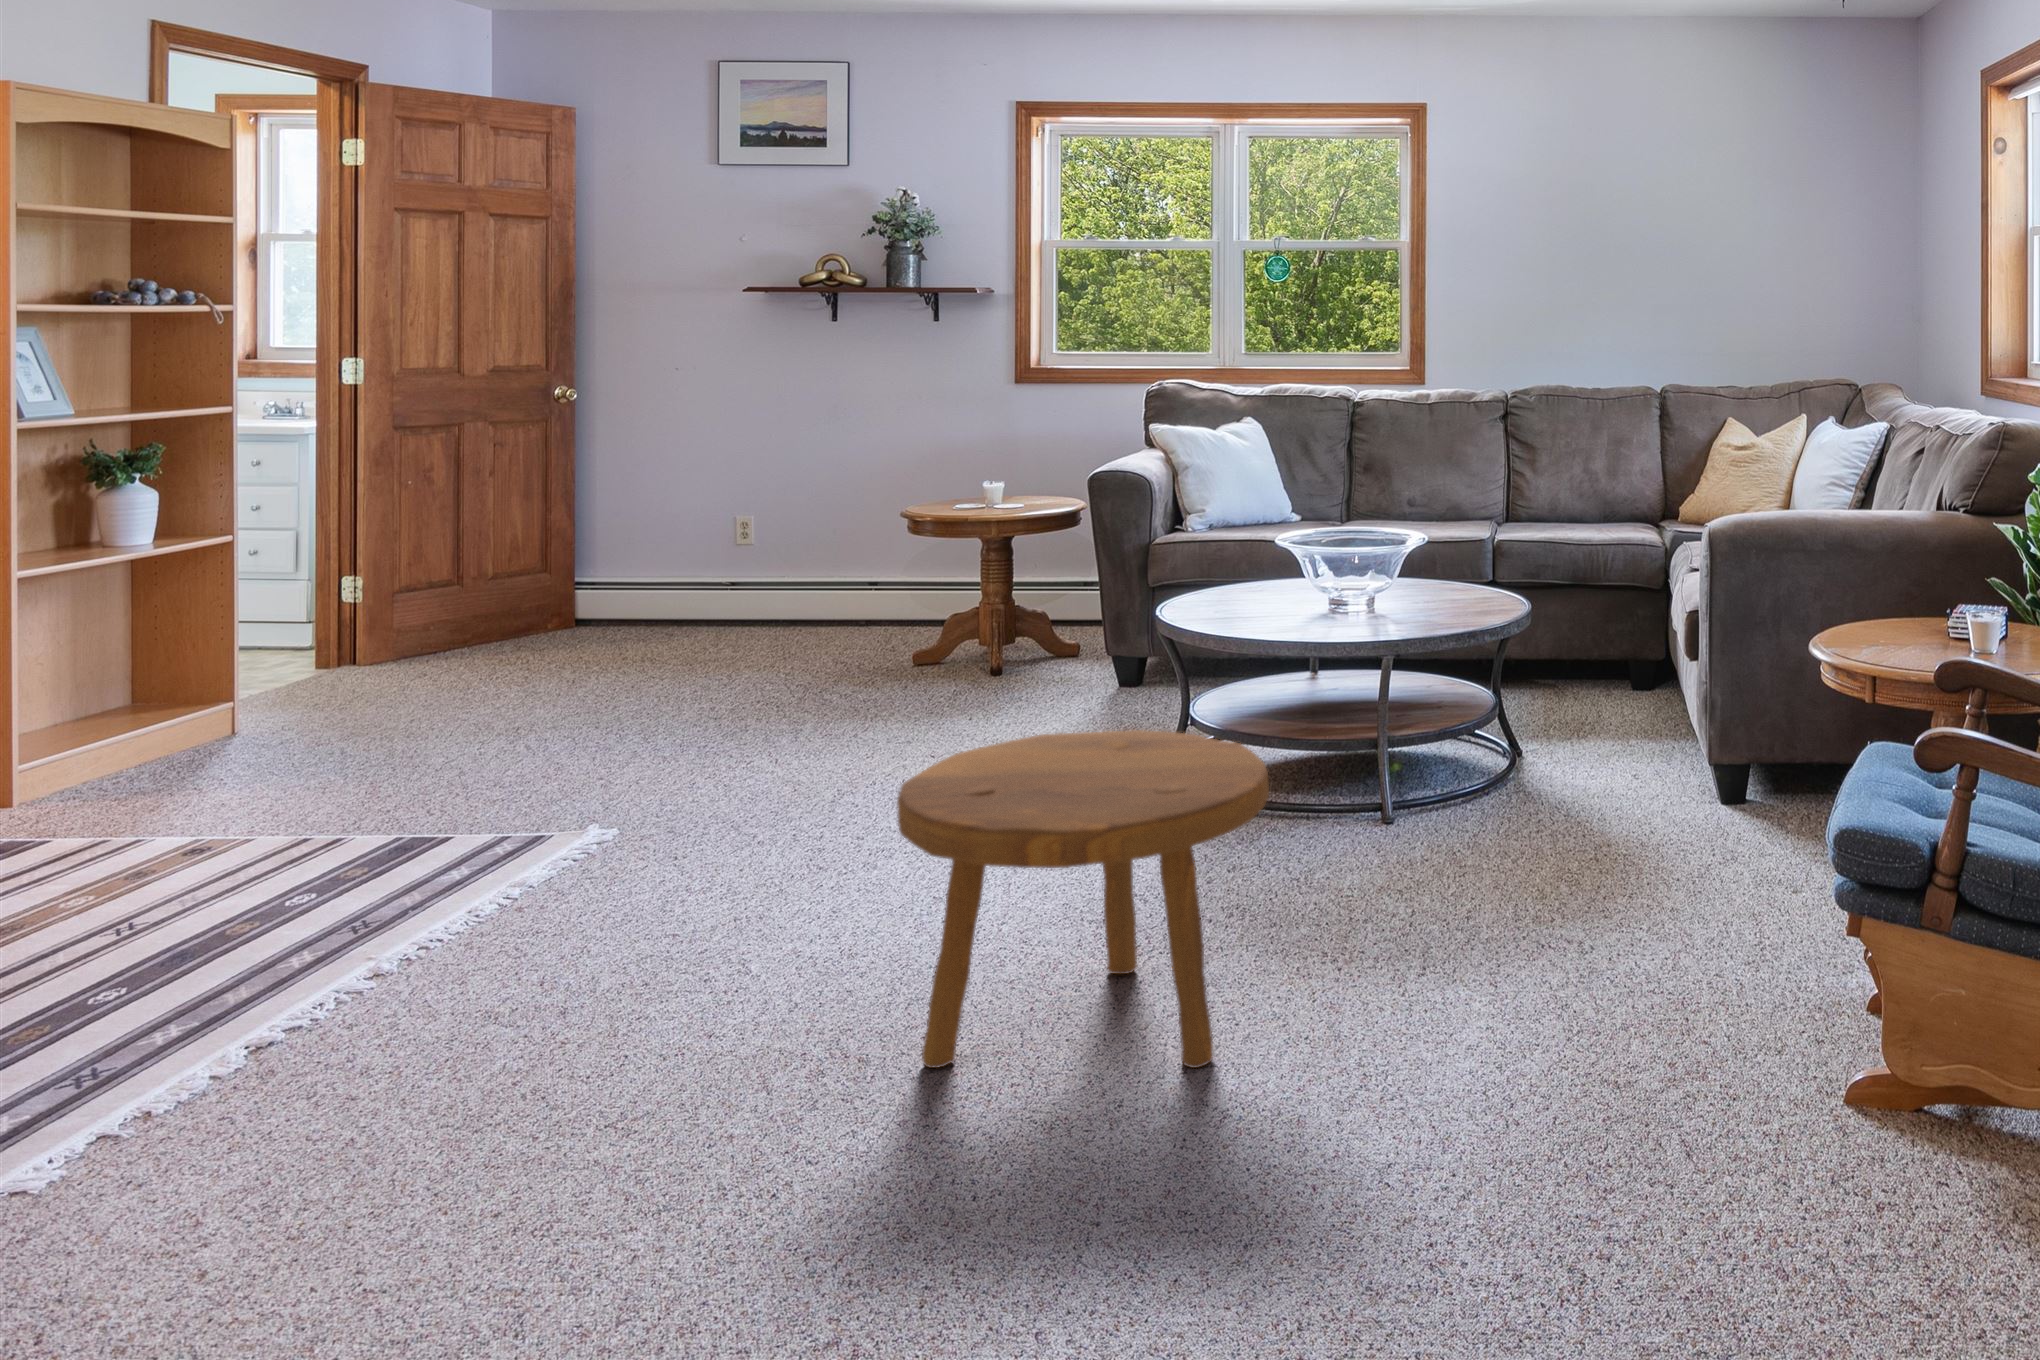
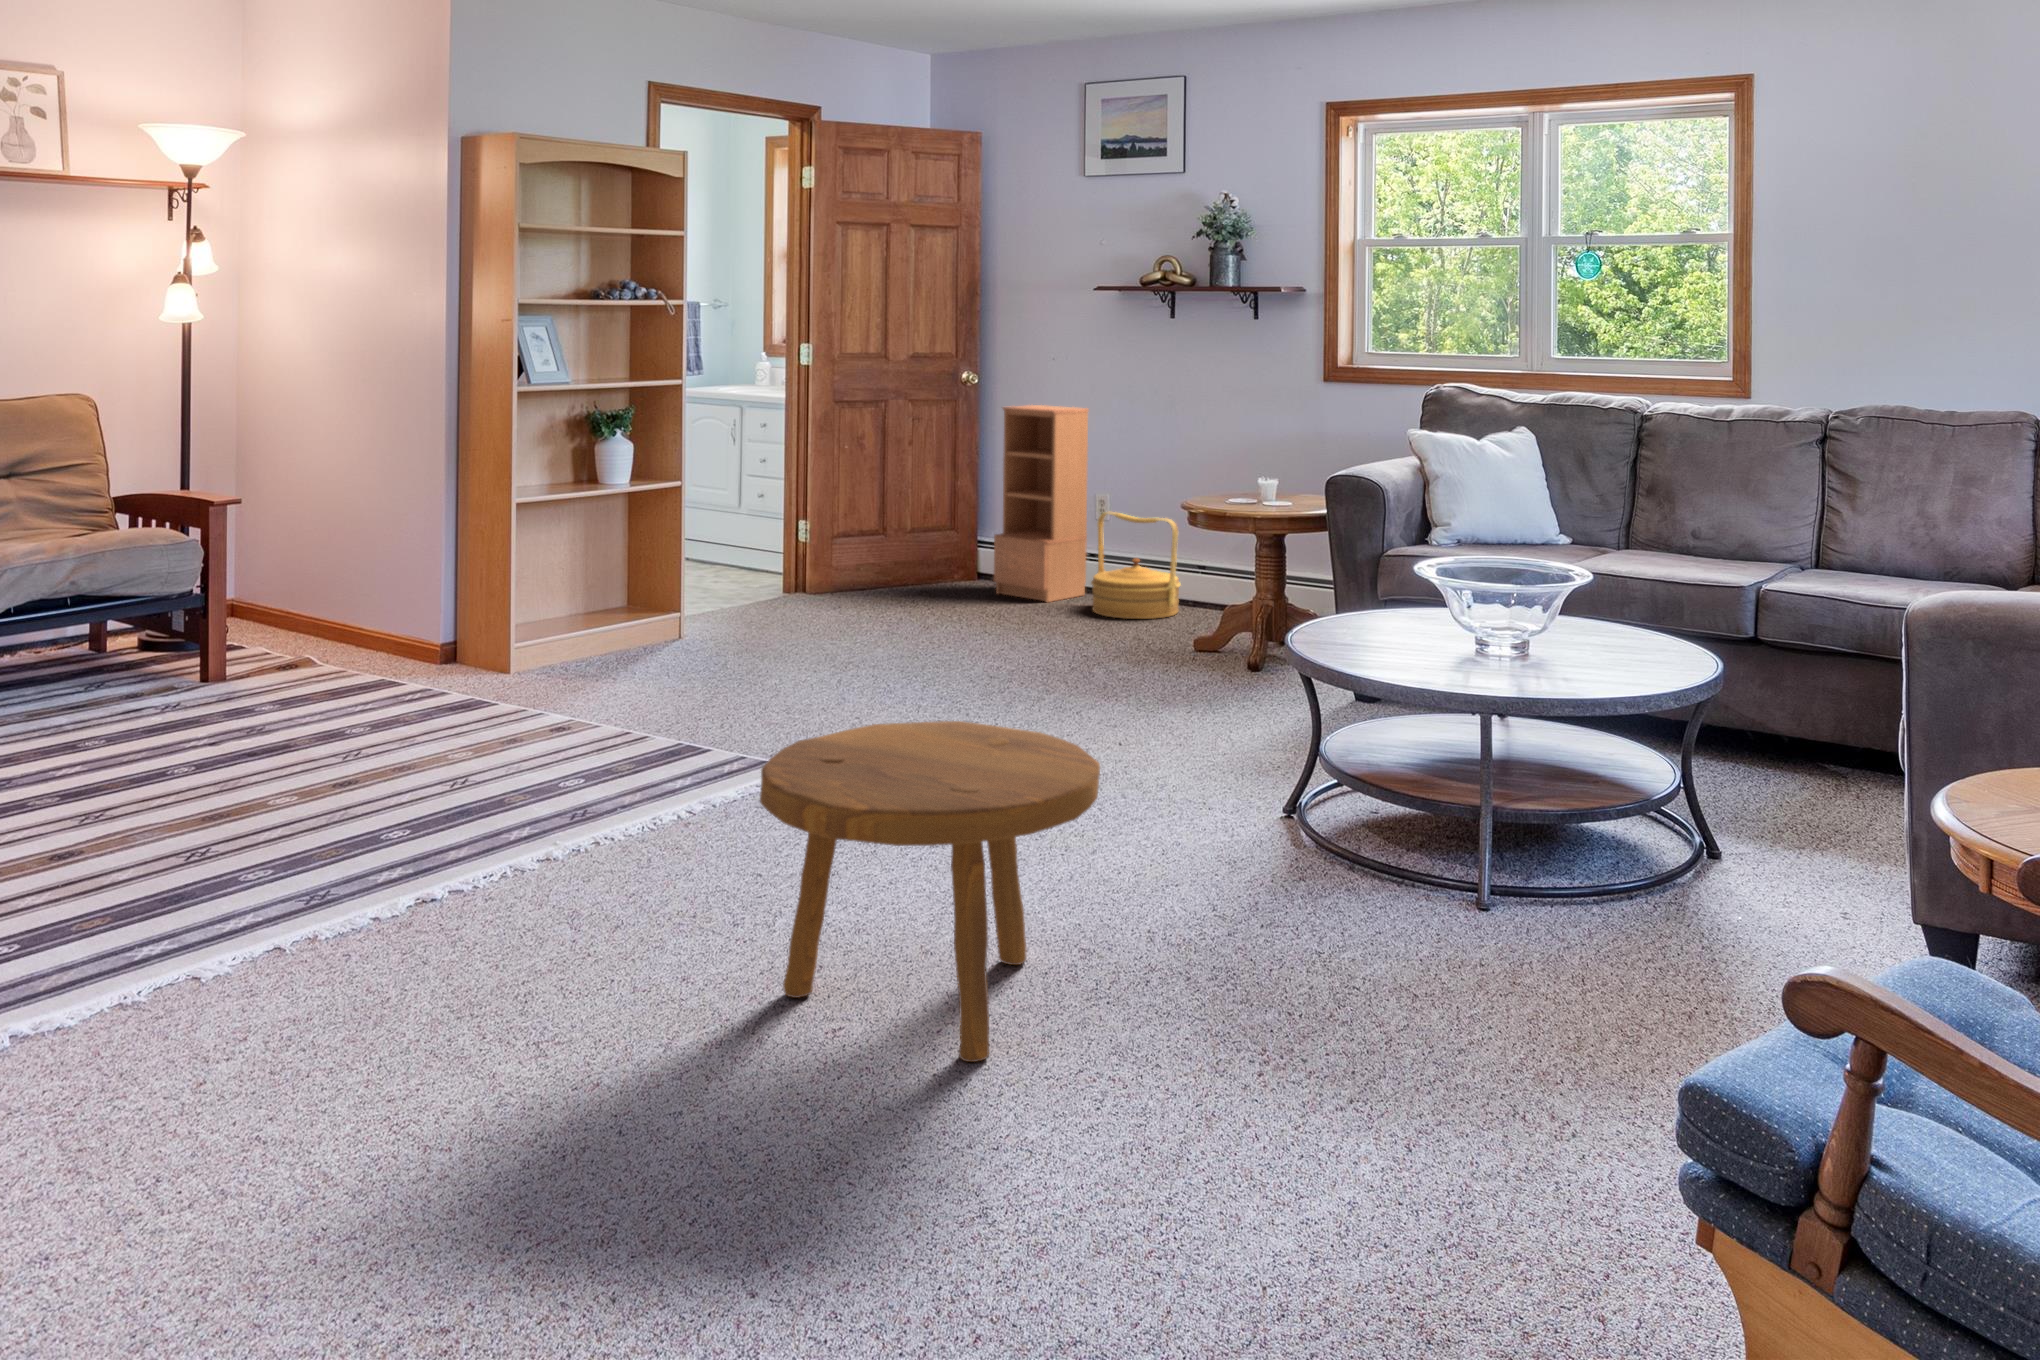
bookcase: none [621,419,736,636] -> present [994,405,1089,602]
woven basket: none [761,529,868,641] -> present [1091,512,1181,619]

